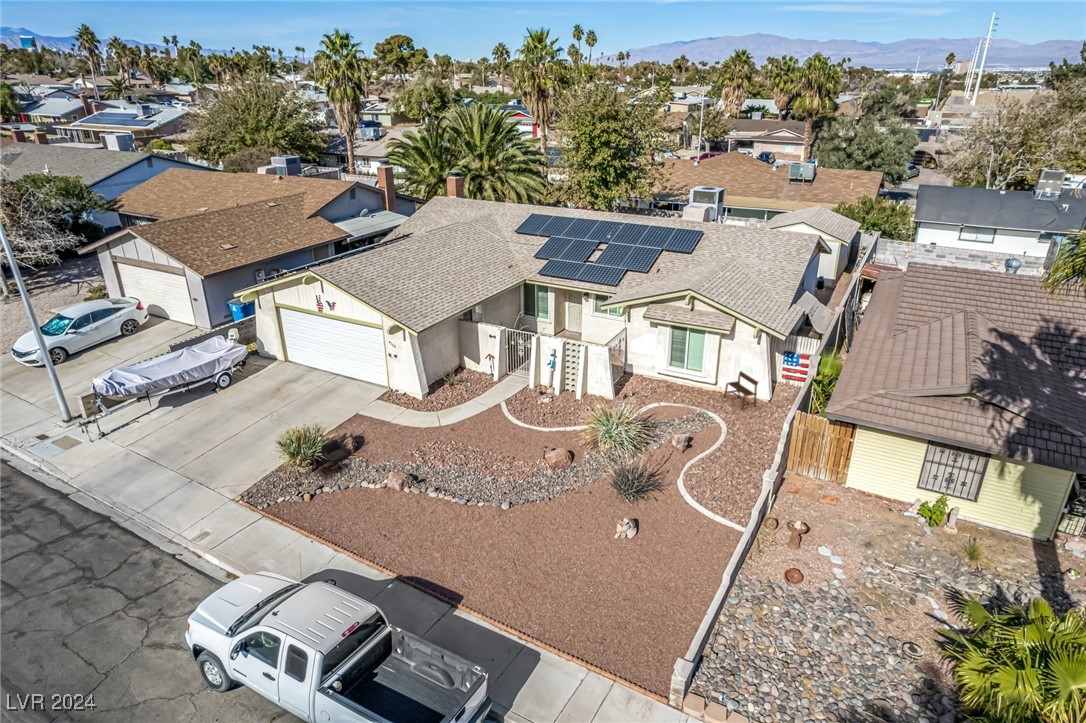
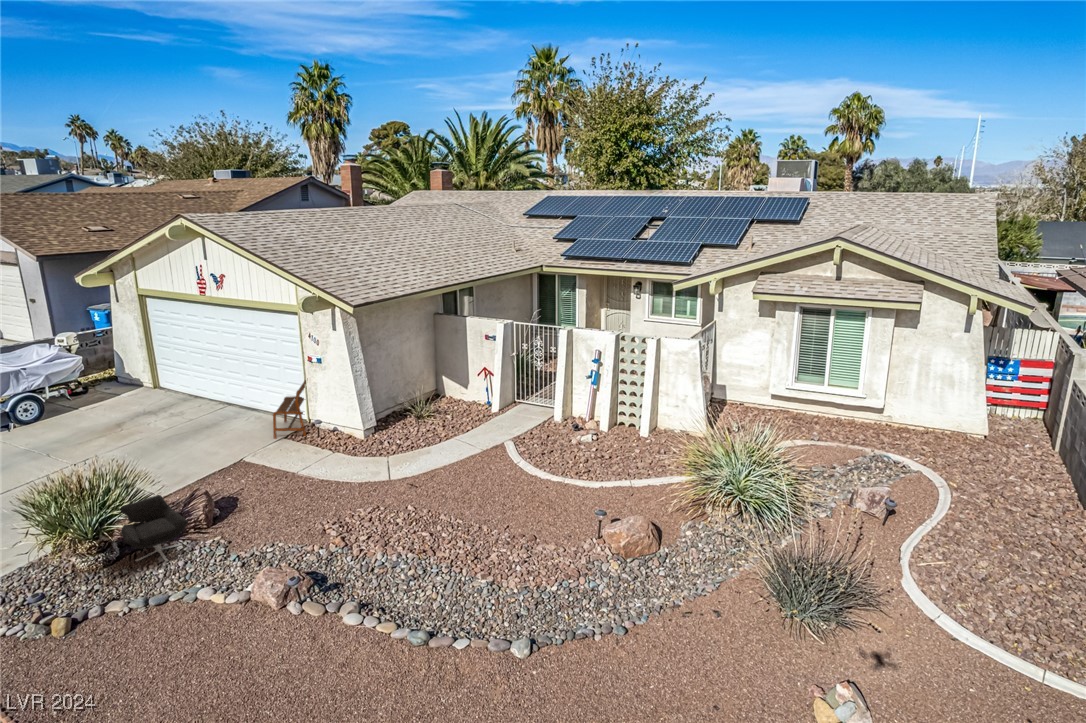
bench: present [724,371,758,409] -> present [273,380,306,439]

